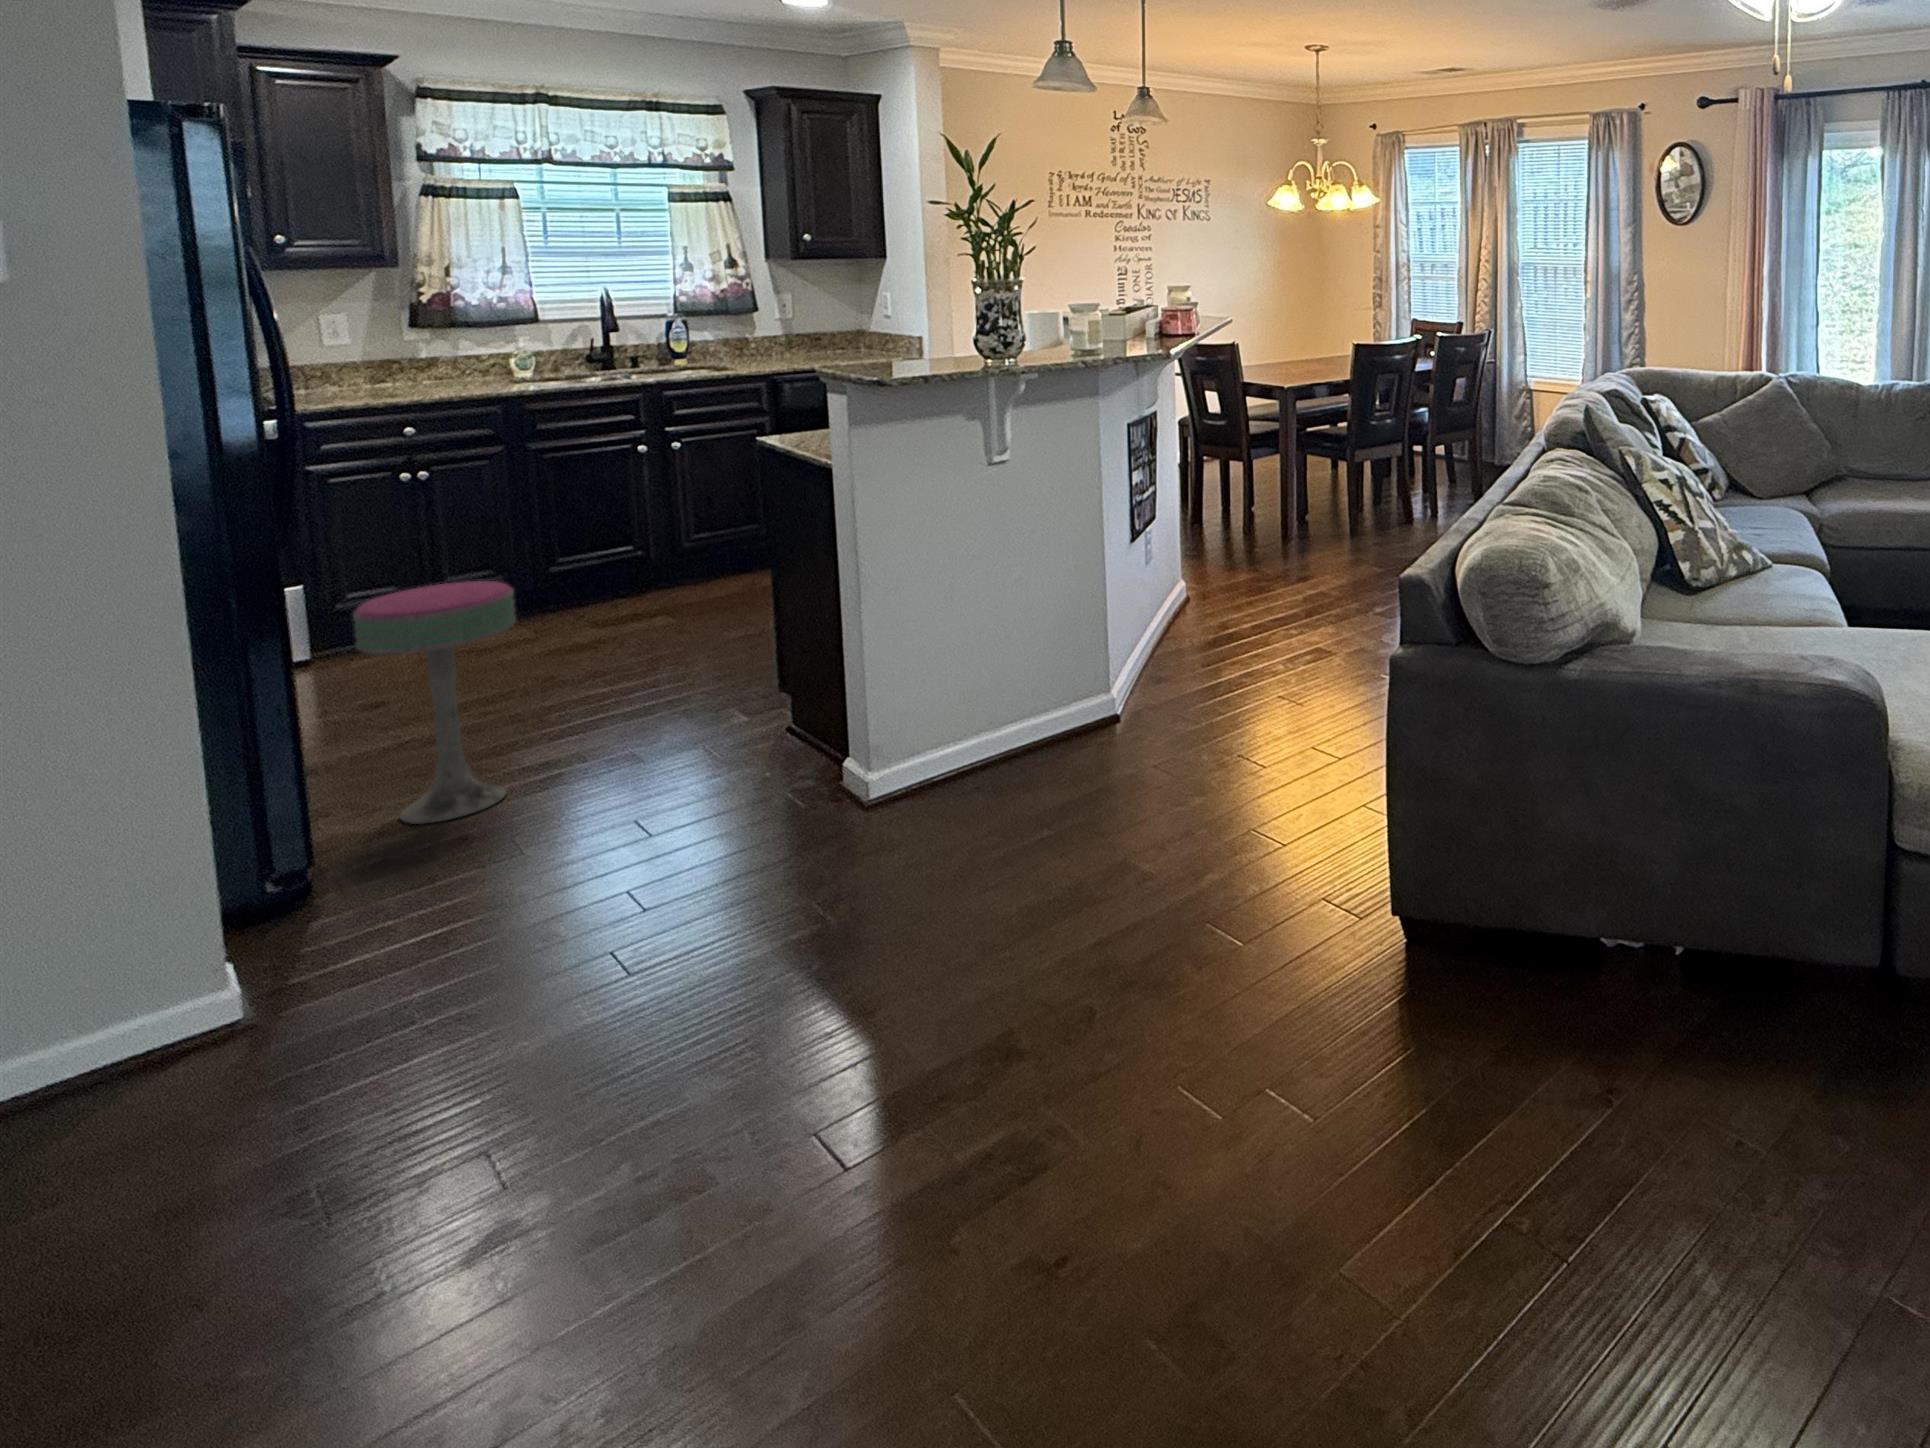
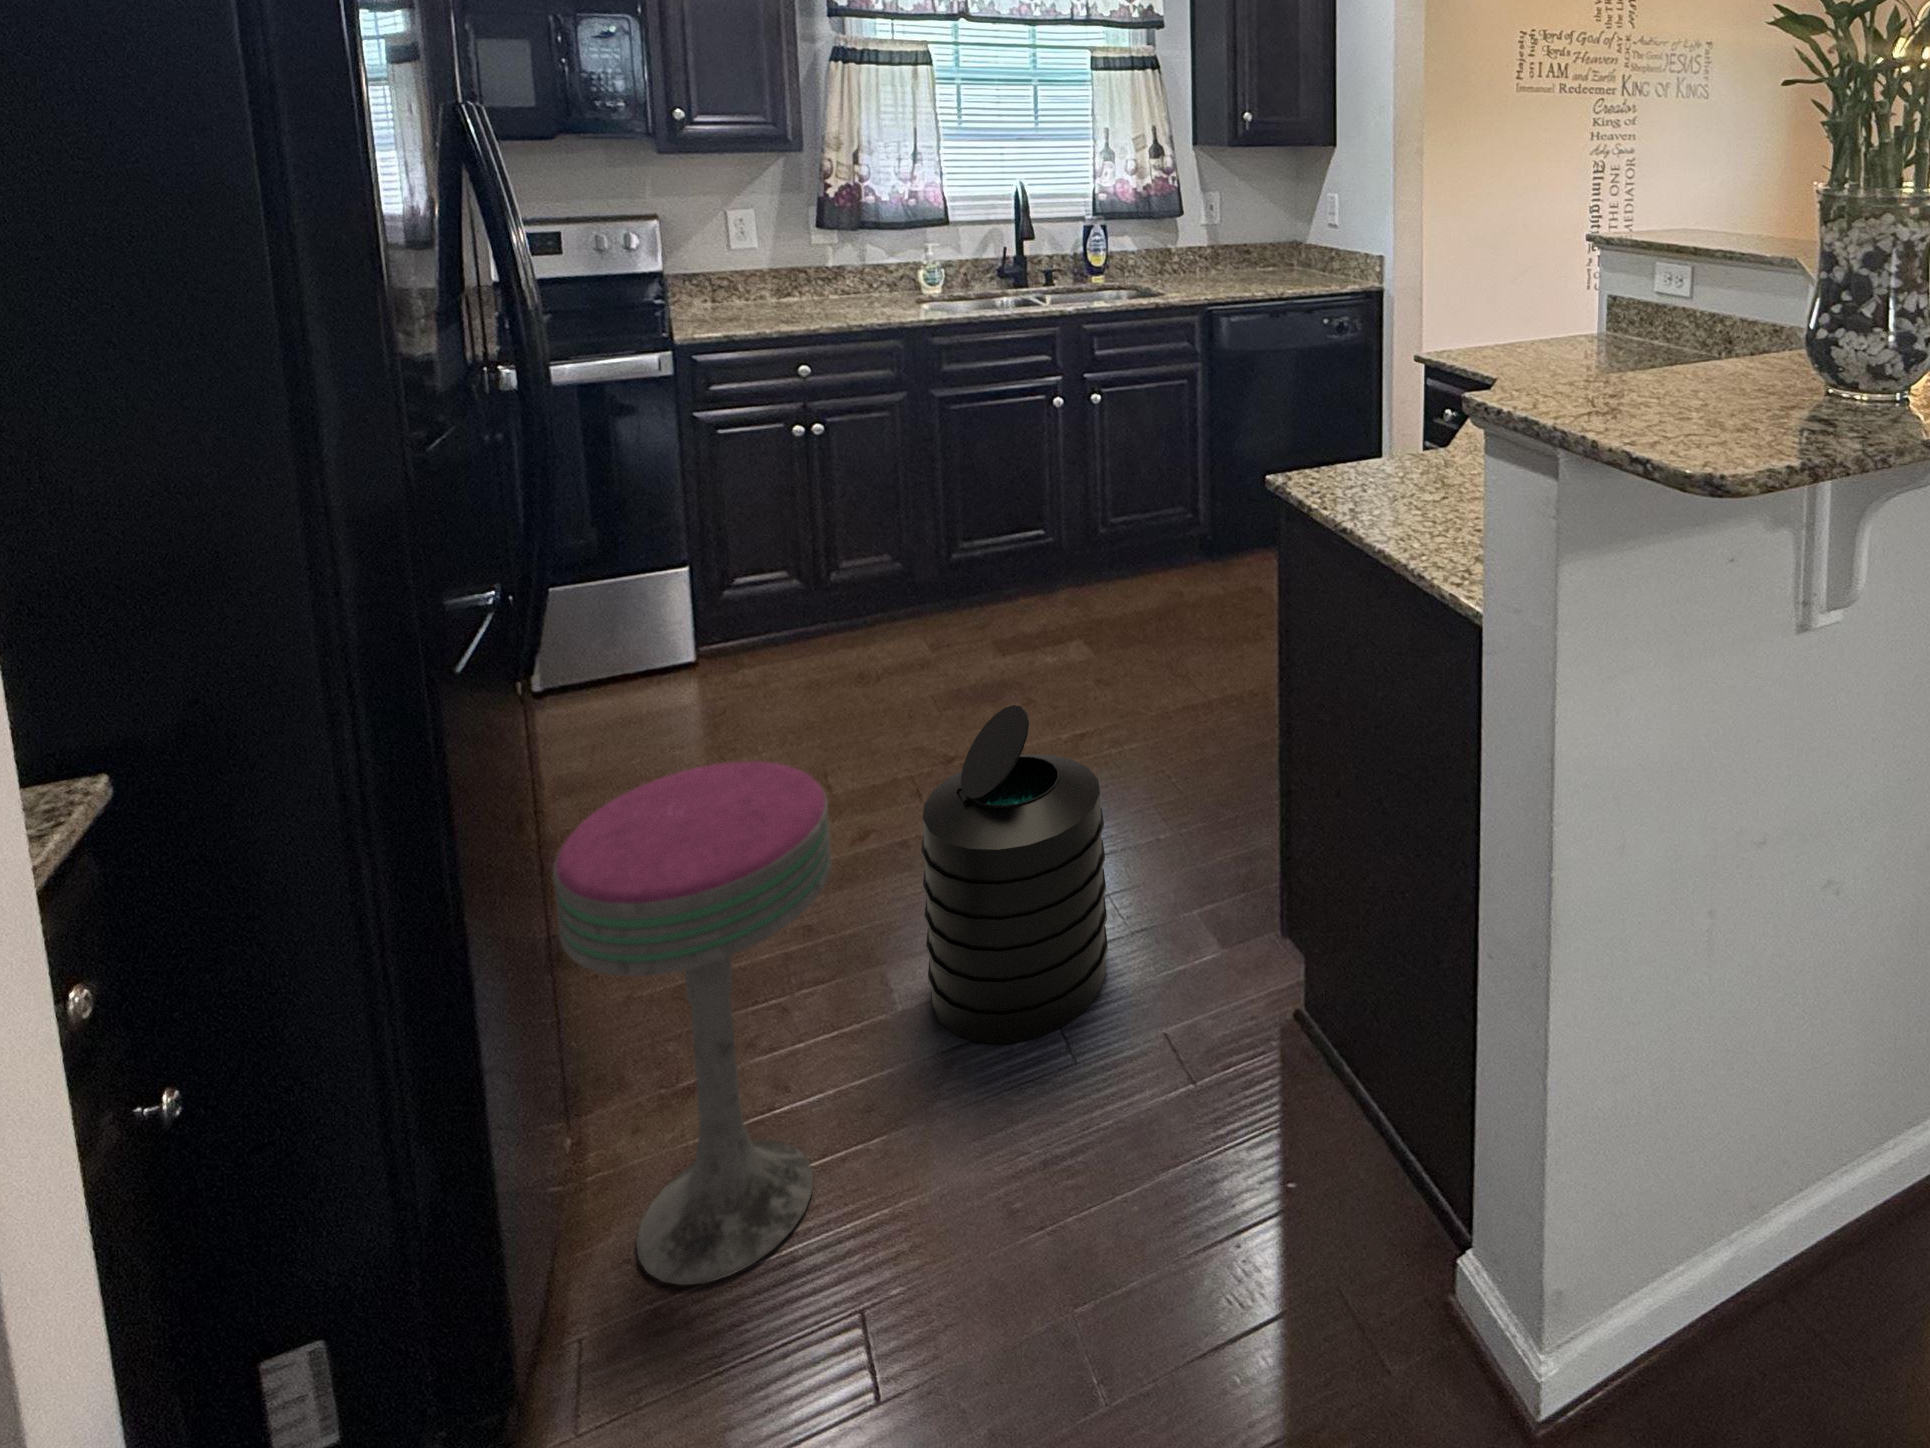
trash can: none [561,570,687,746] -> present [921,705,1108,1044]

